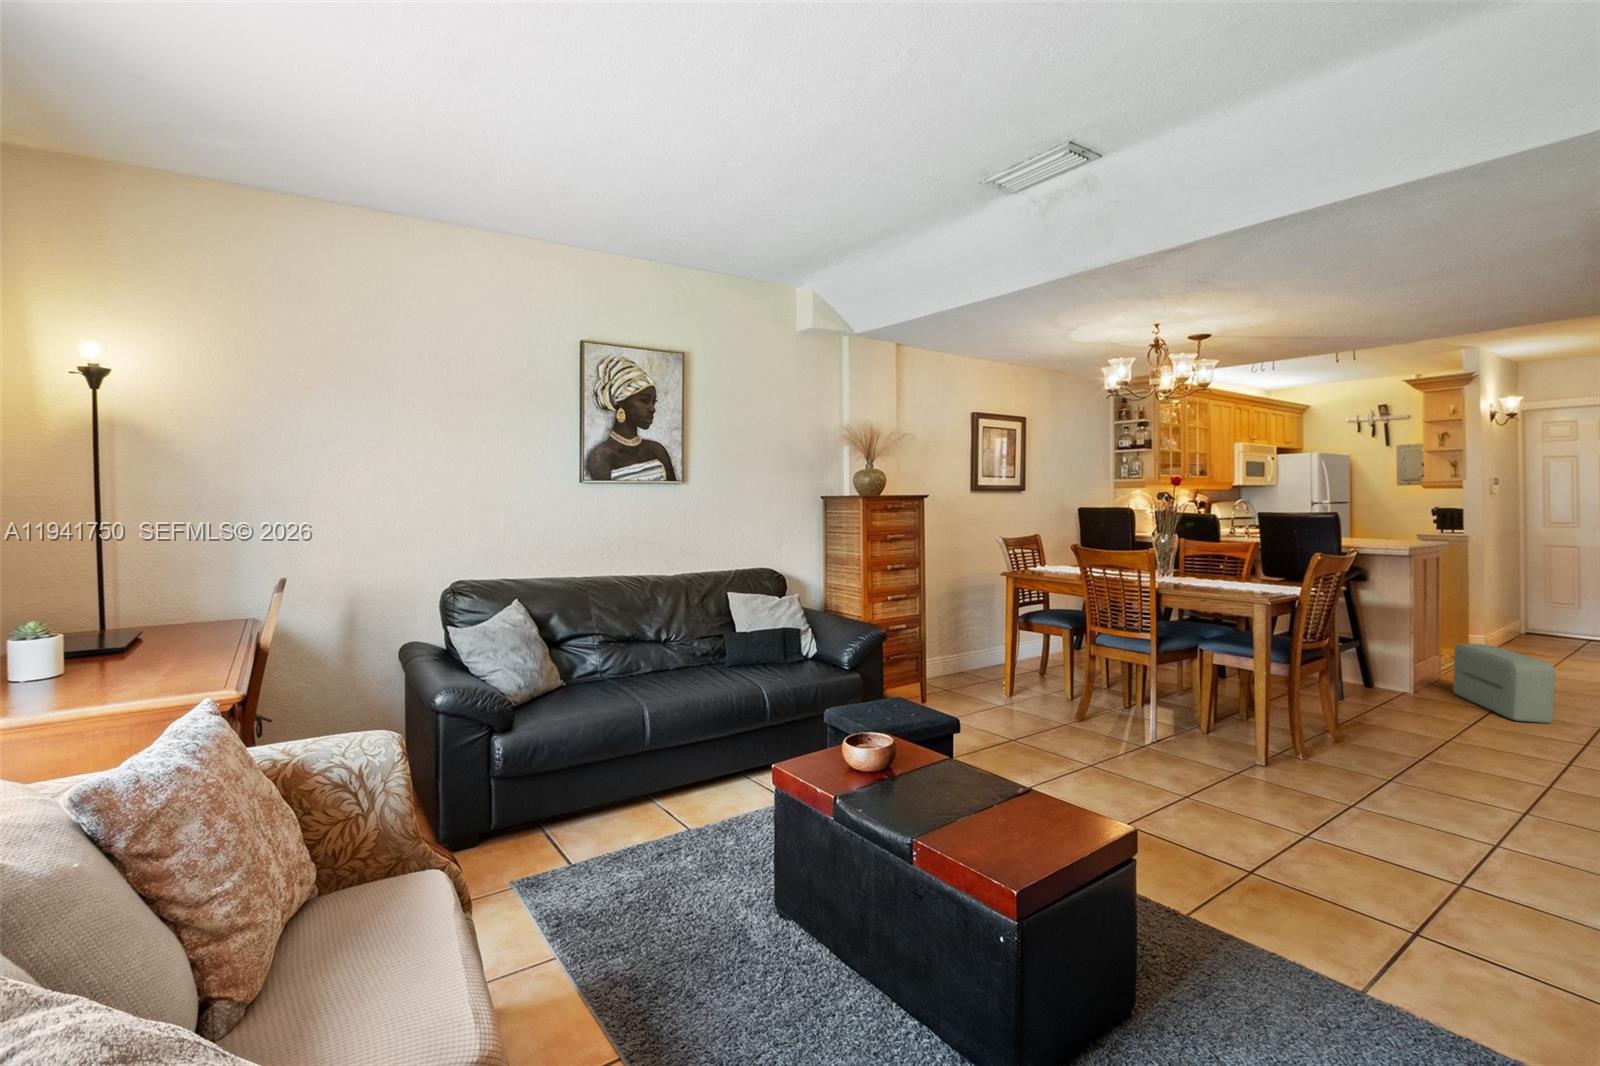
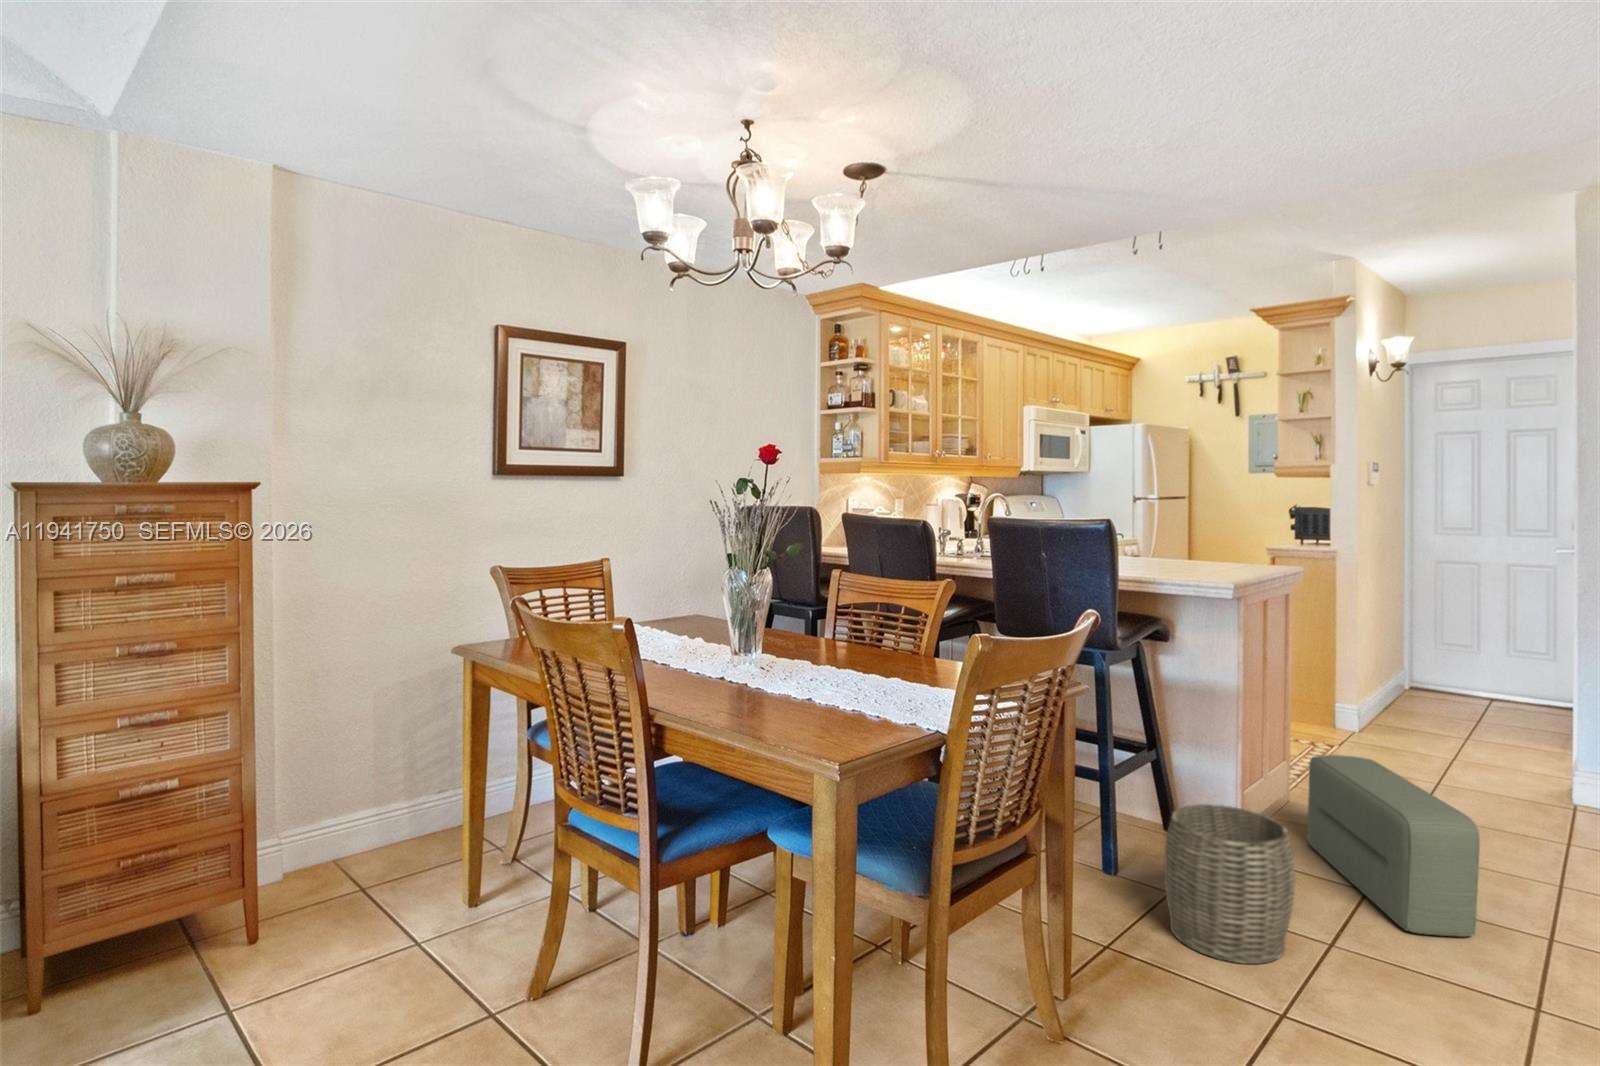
woven basket: none [1376,656,1450,726] -> present [1164,804,1295,964]

